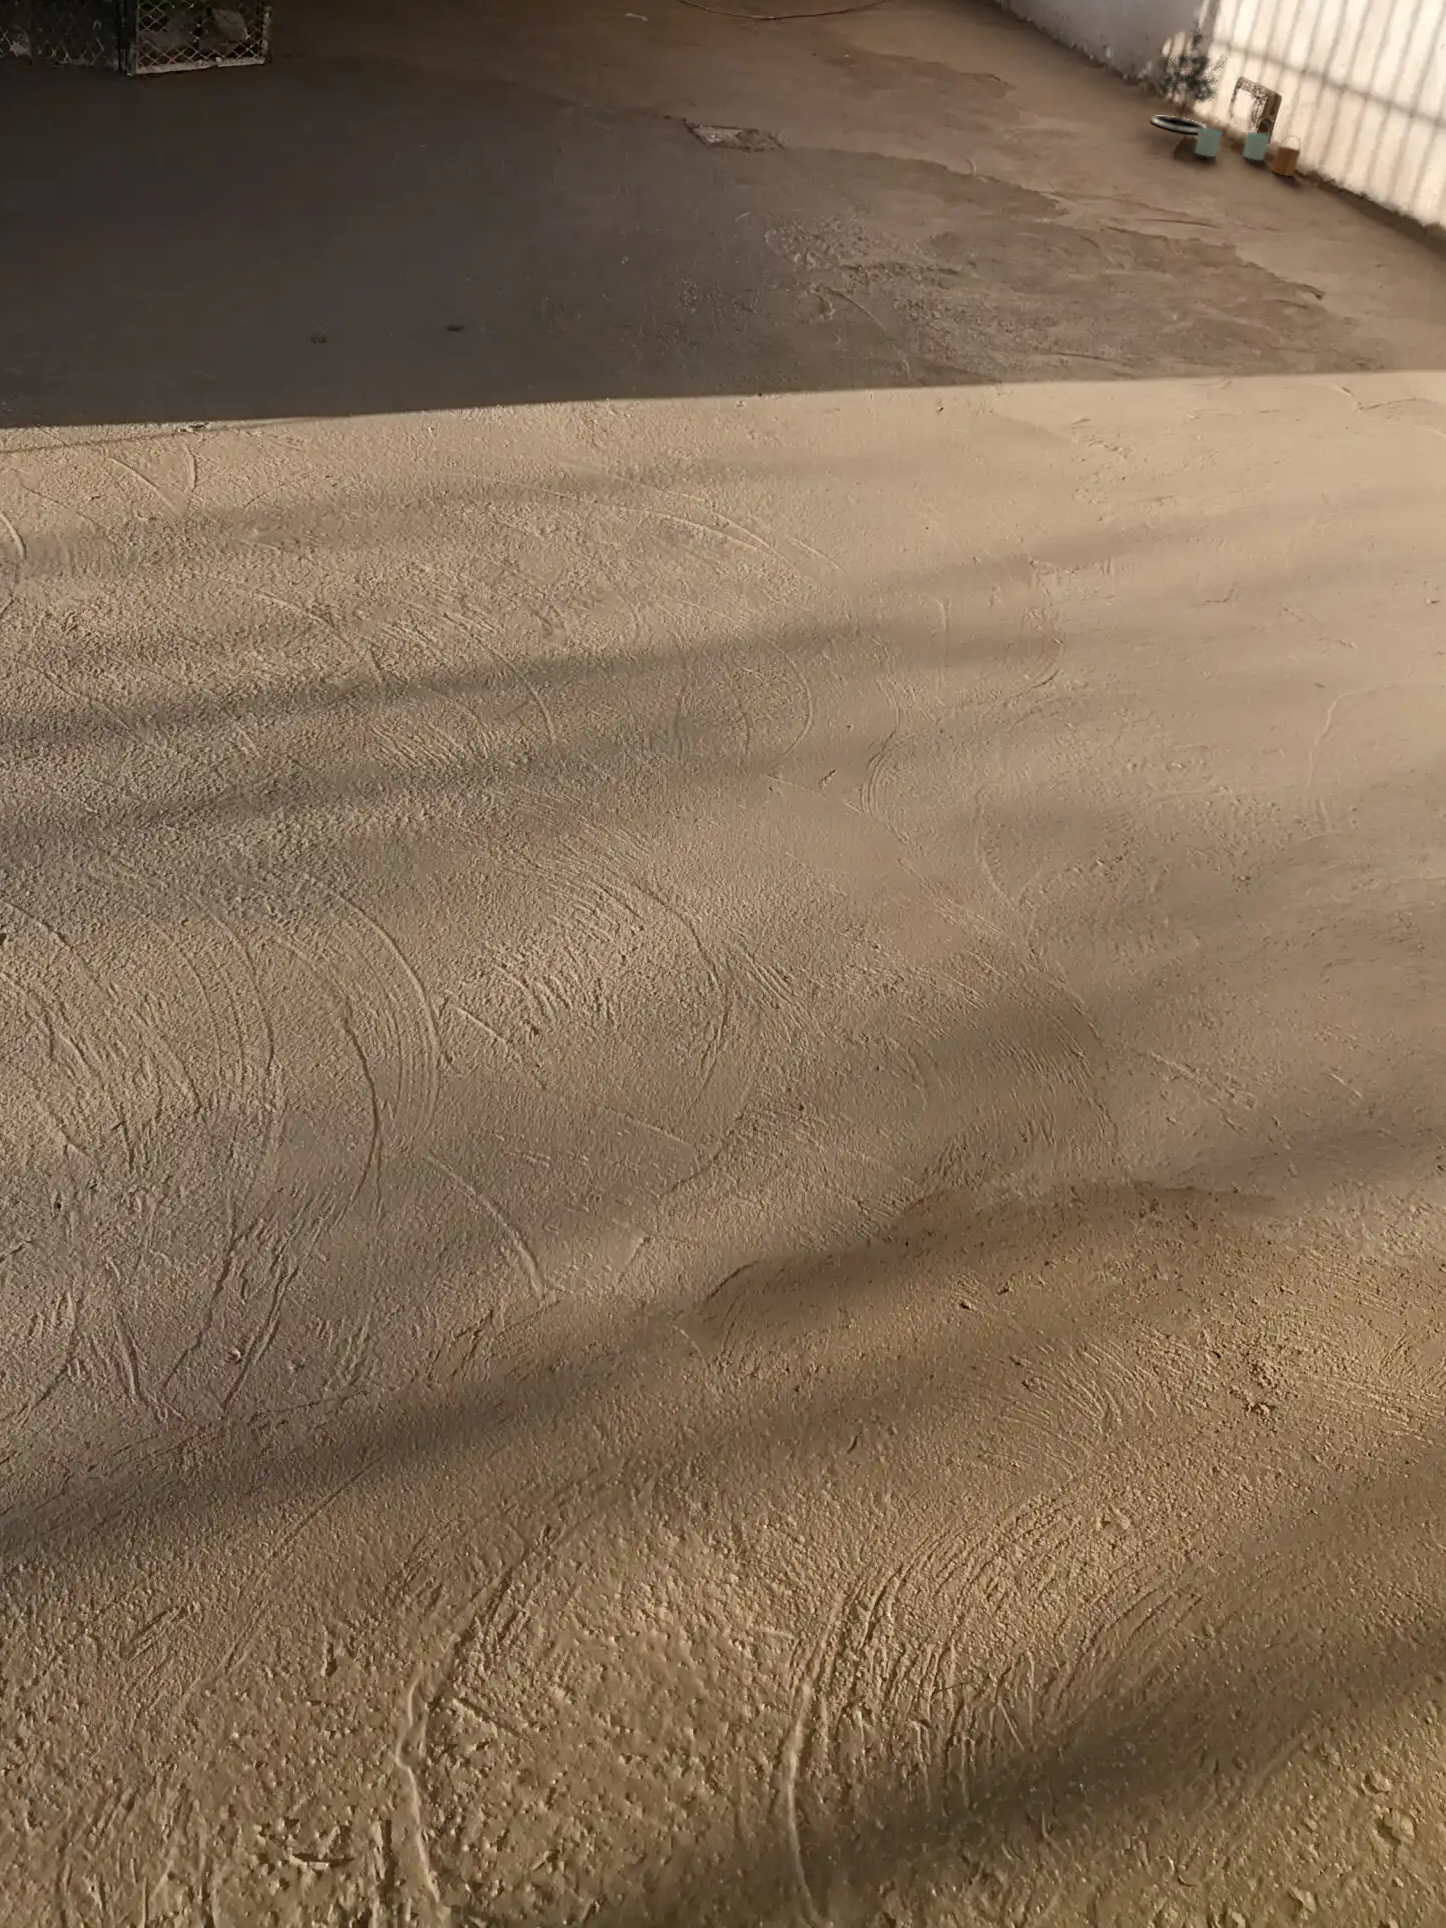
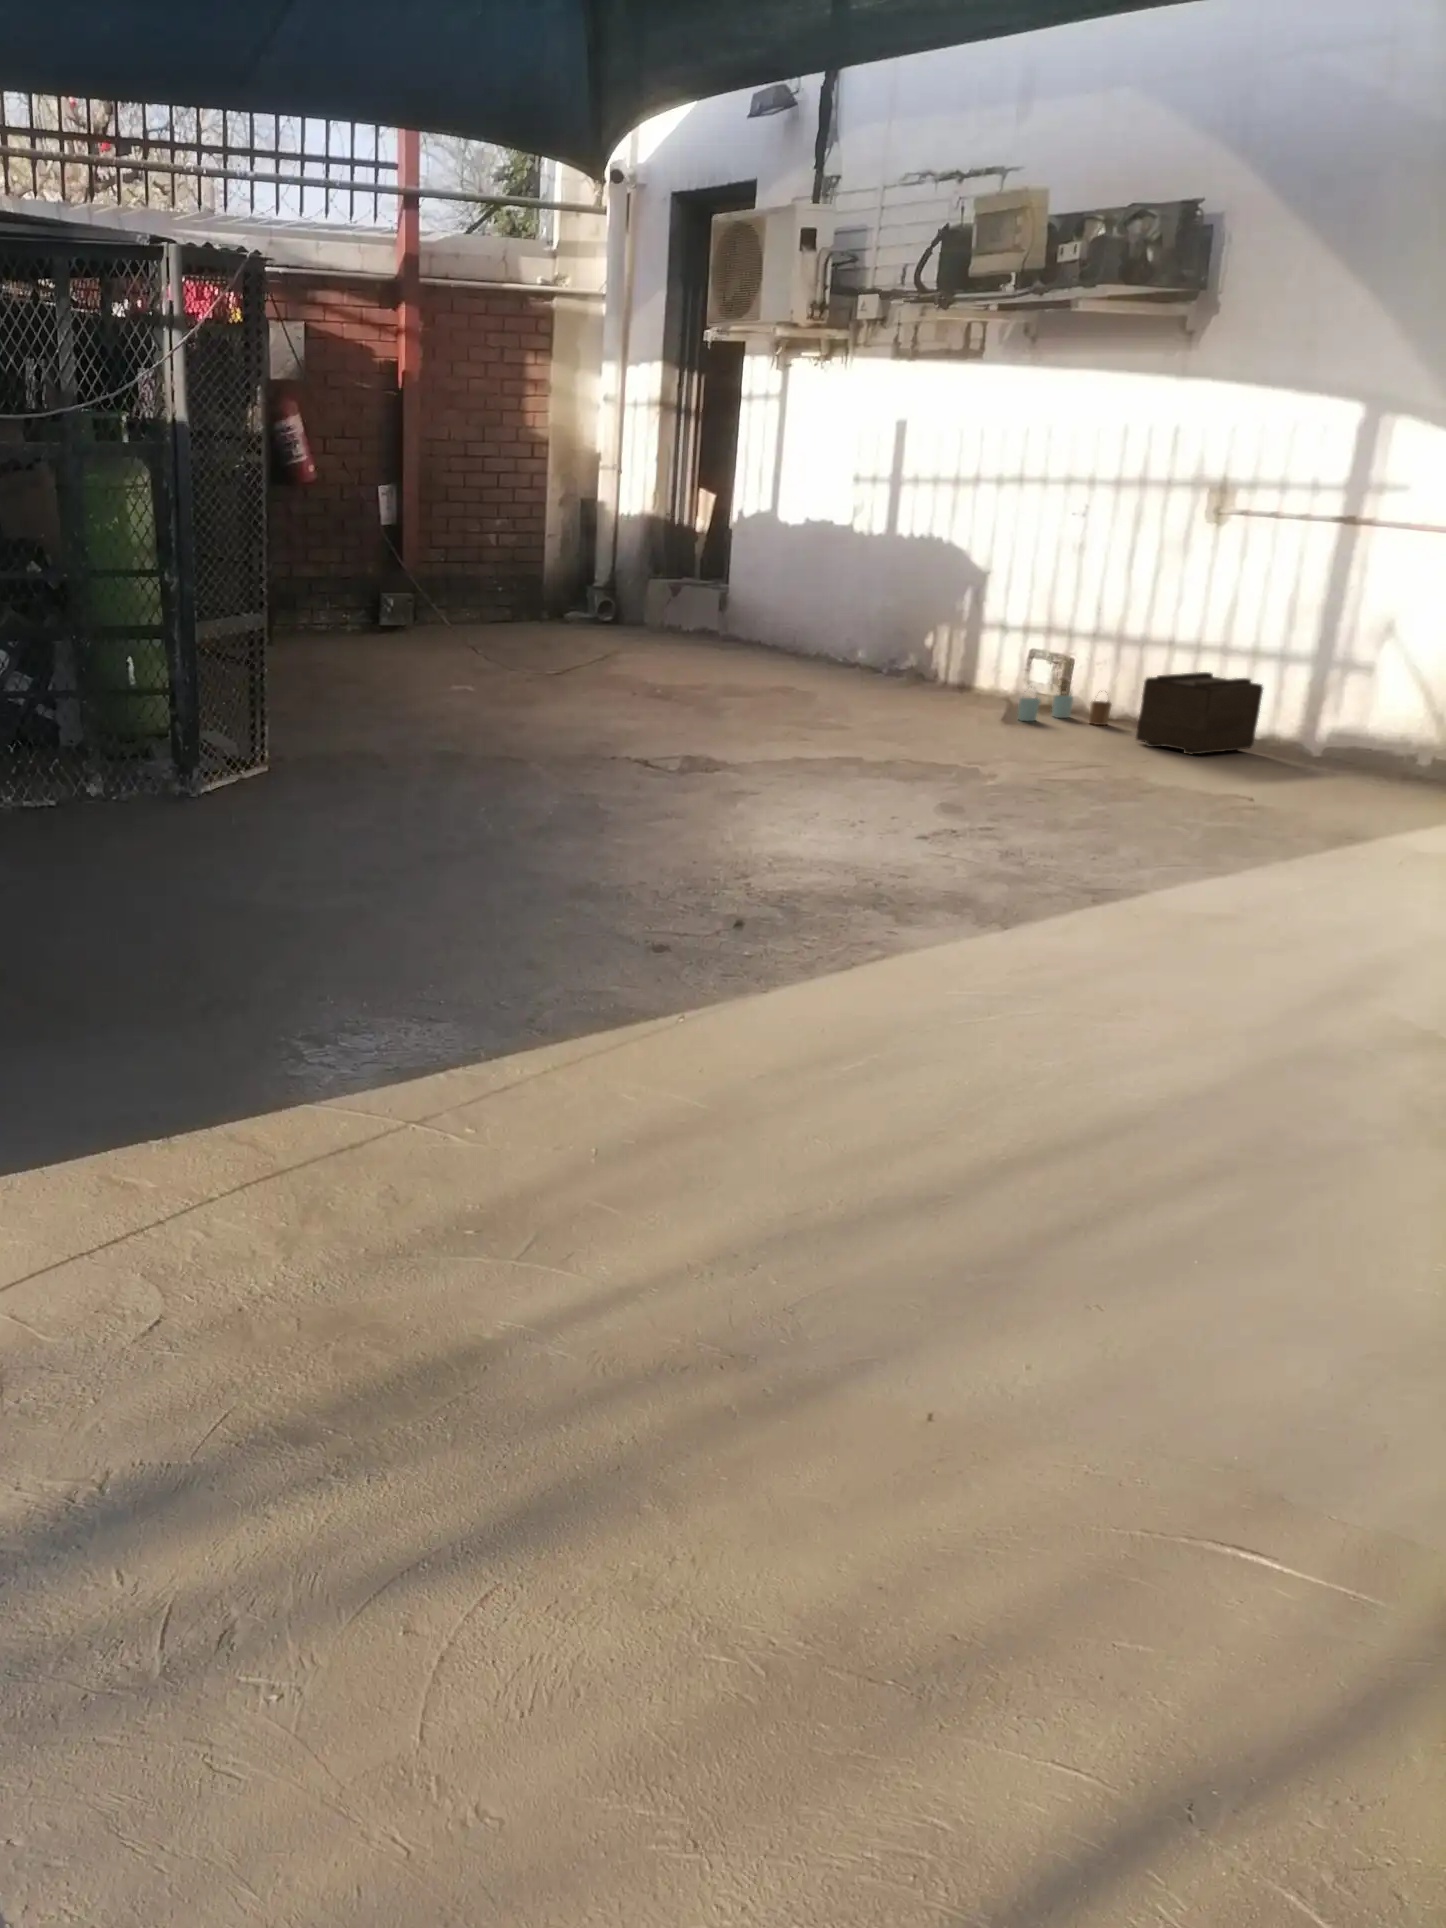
potted tree: present [1151,20,1227,133] -> none [947,608,1012,707]
wooden crate: none [1287,128,1436,233] -> present [1136,672,1263,754]

